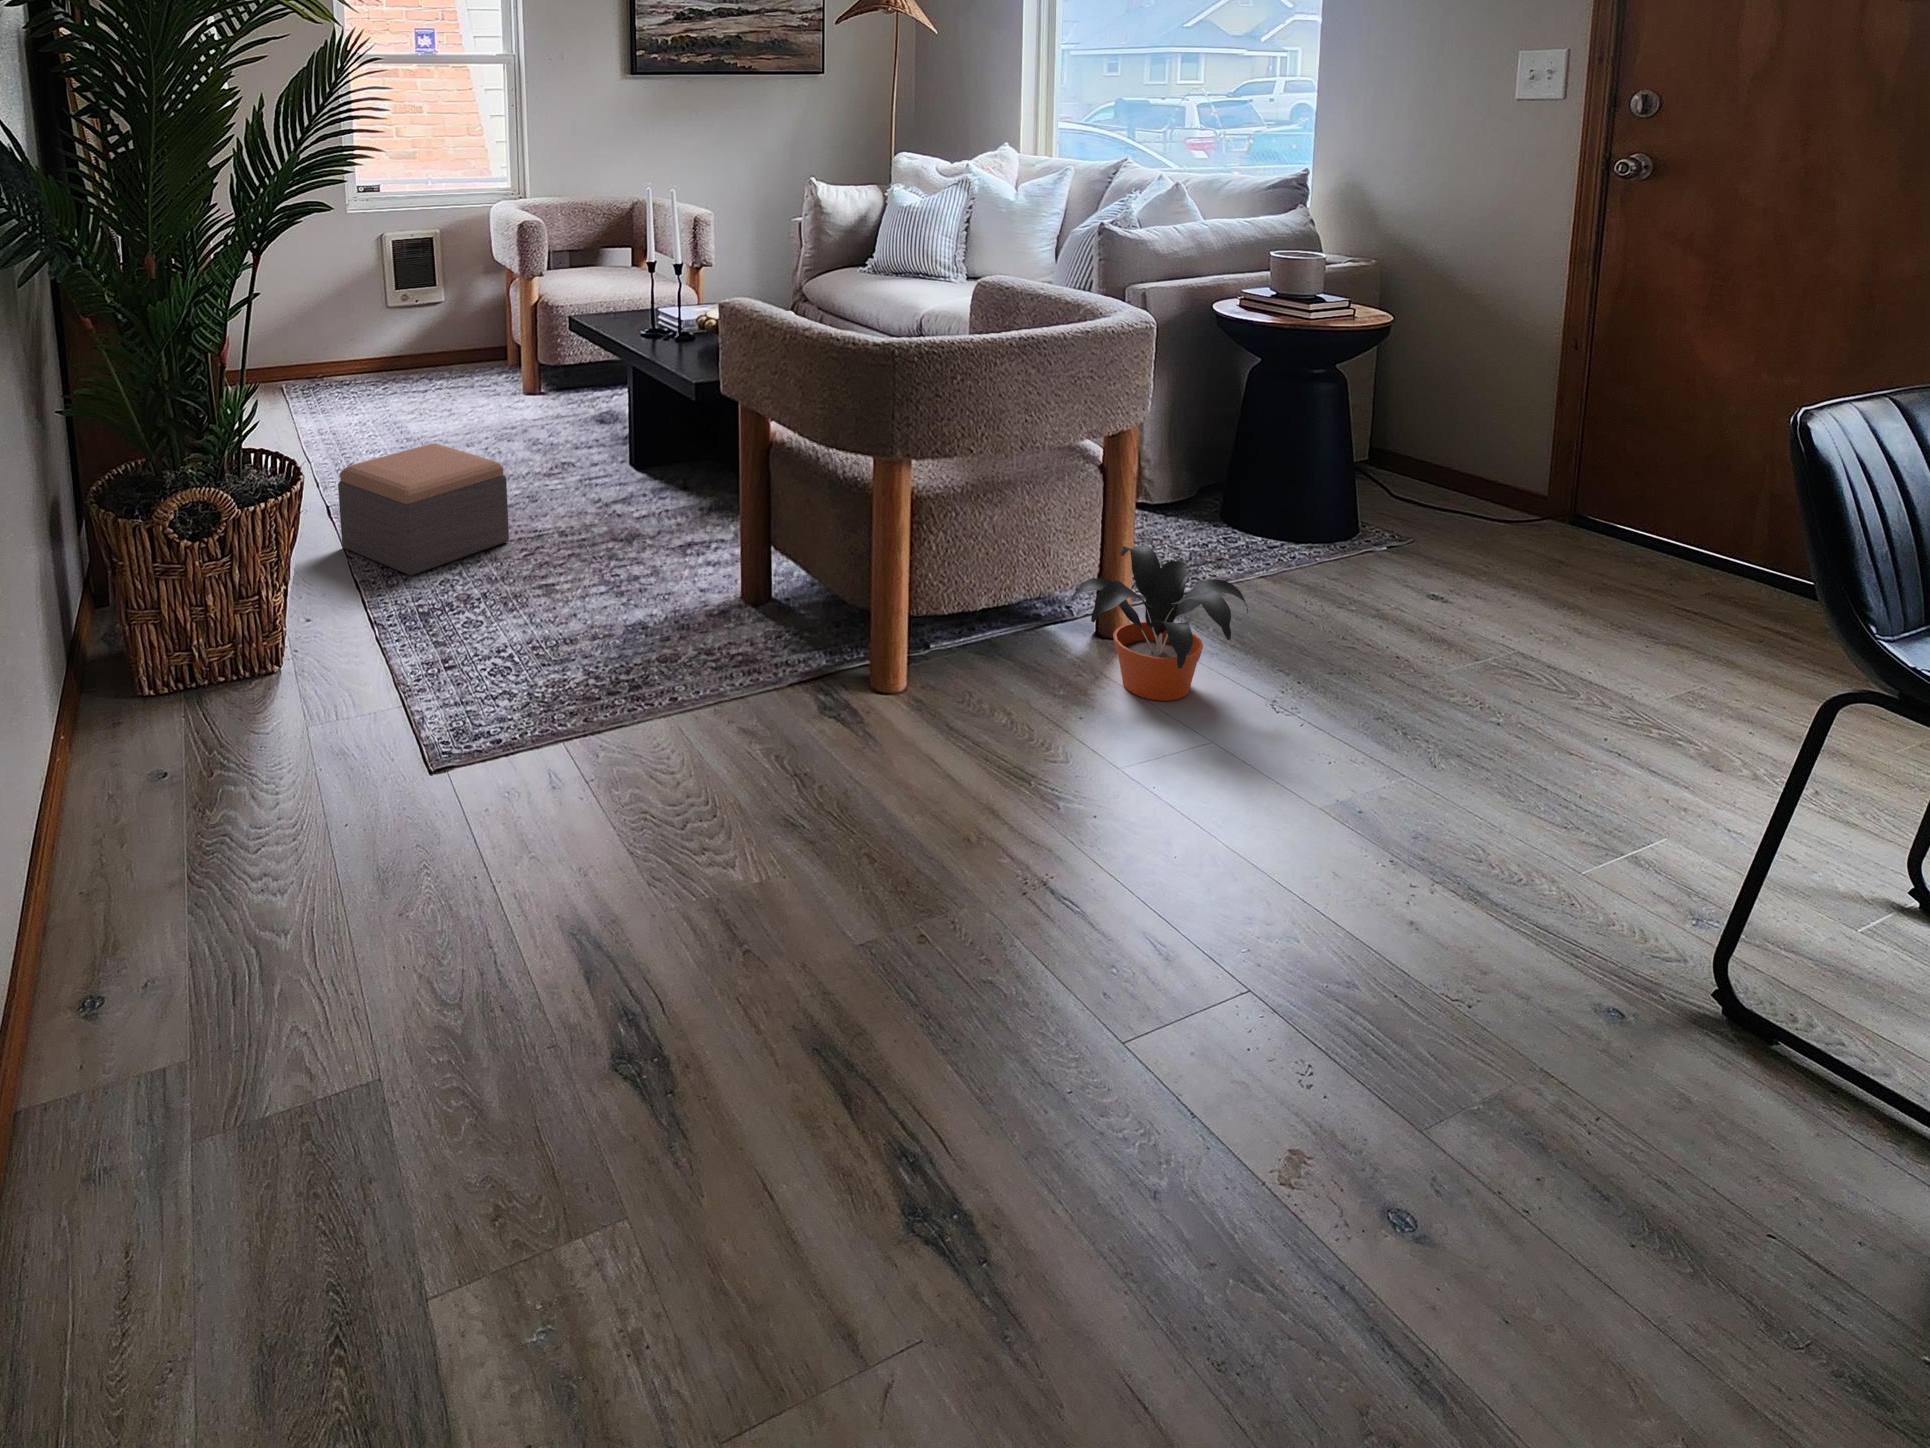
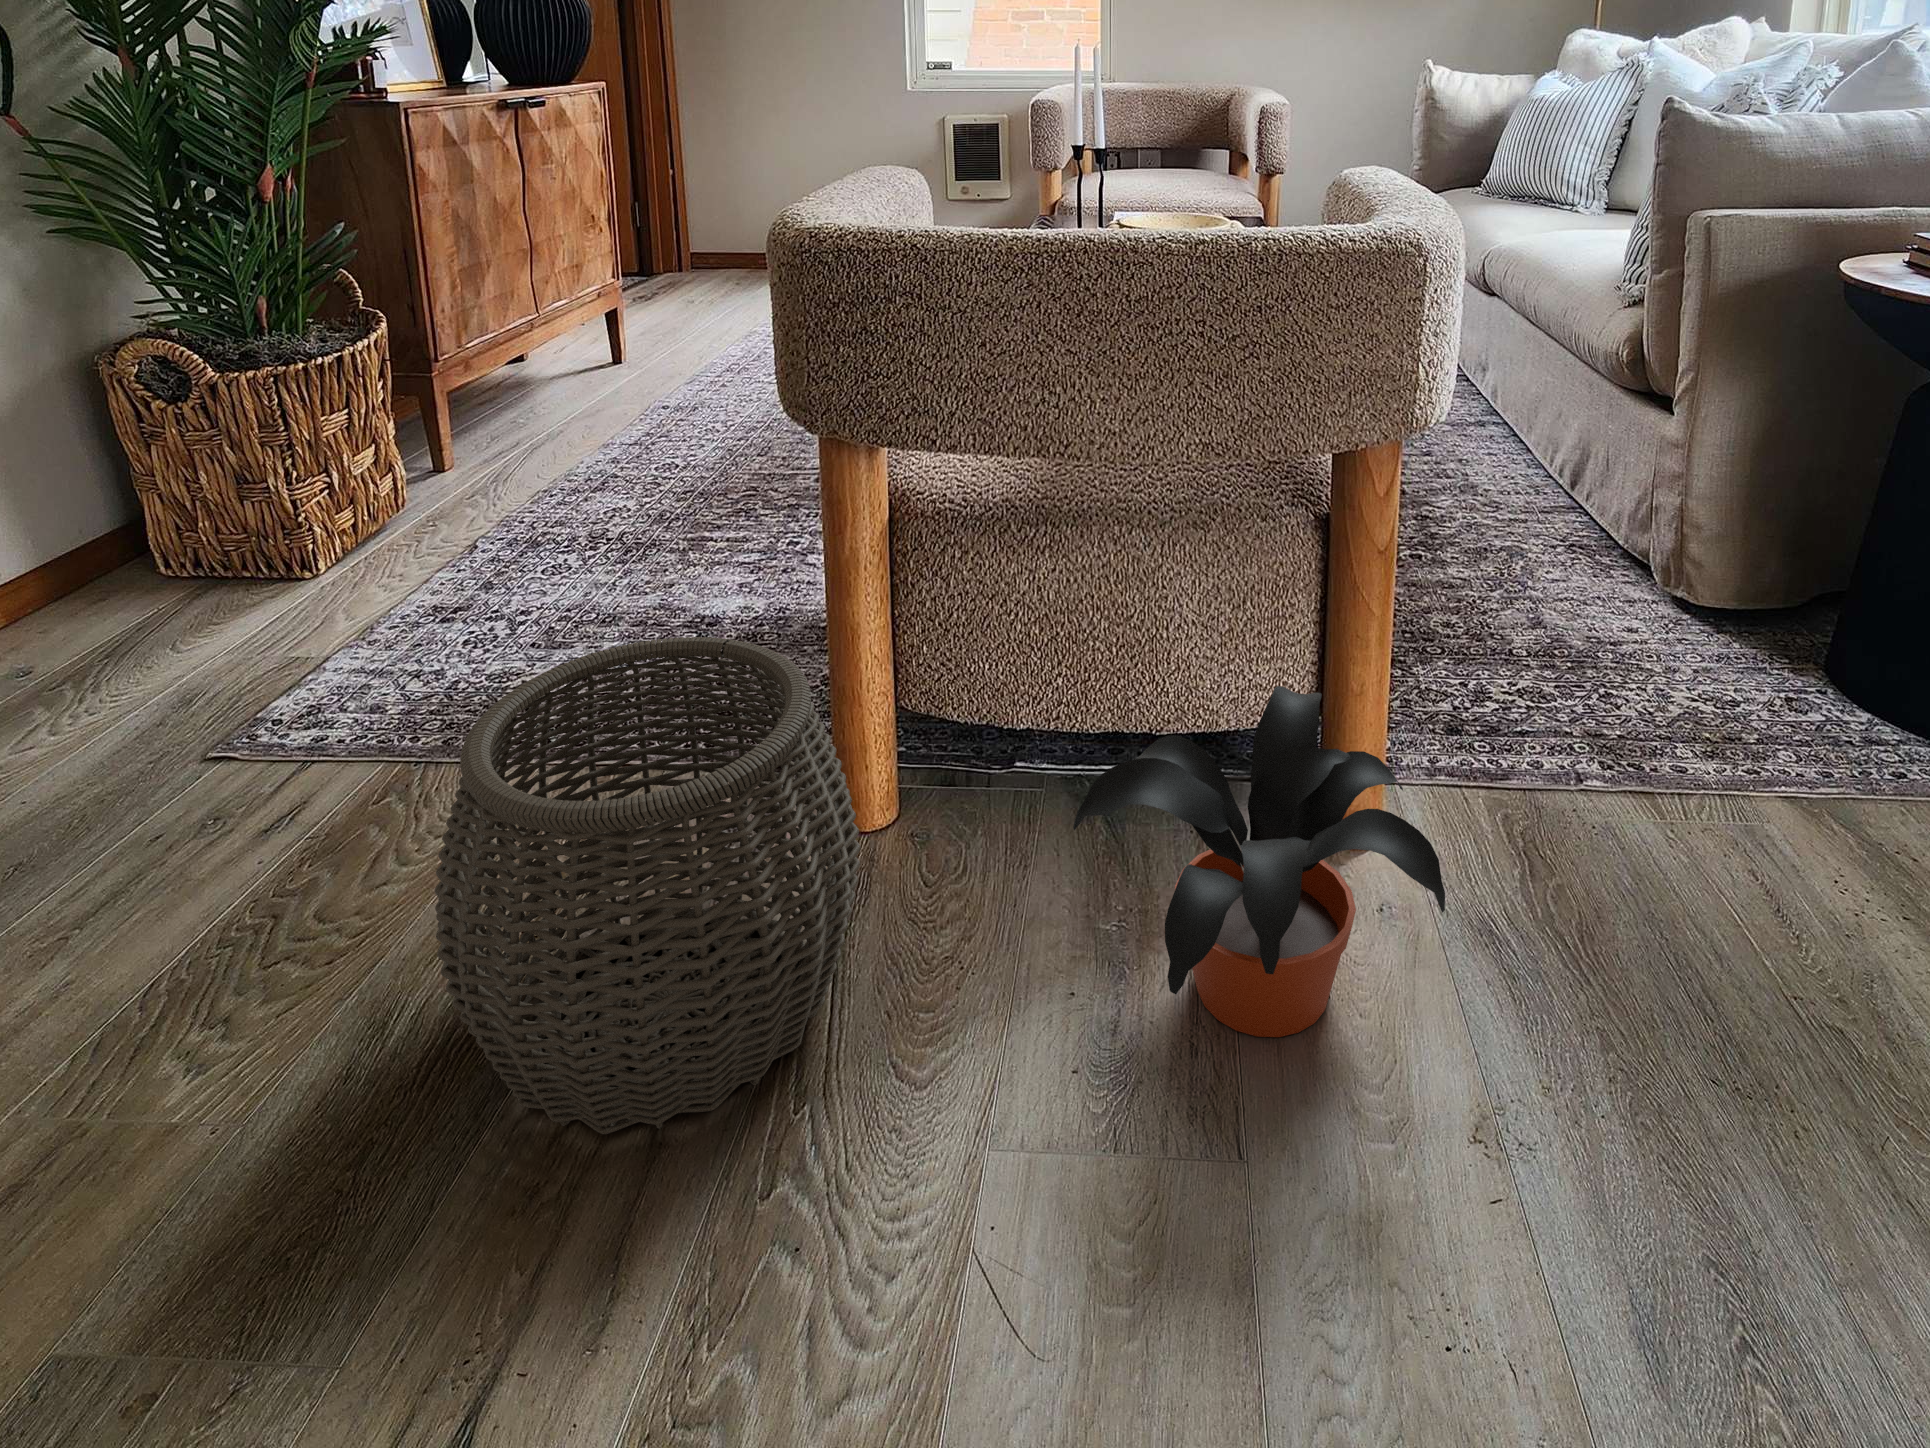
footstool: present [338,444,509,576] -> none [579,340,747,493]
woven basket: none [831,568,1041,808] -> present [435,637,861,1134]

